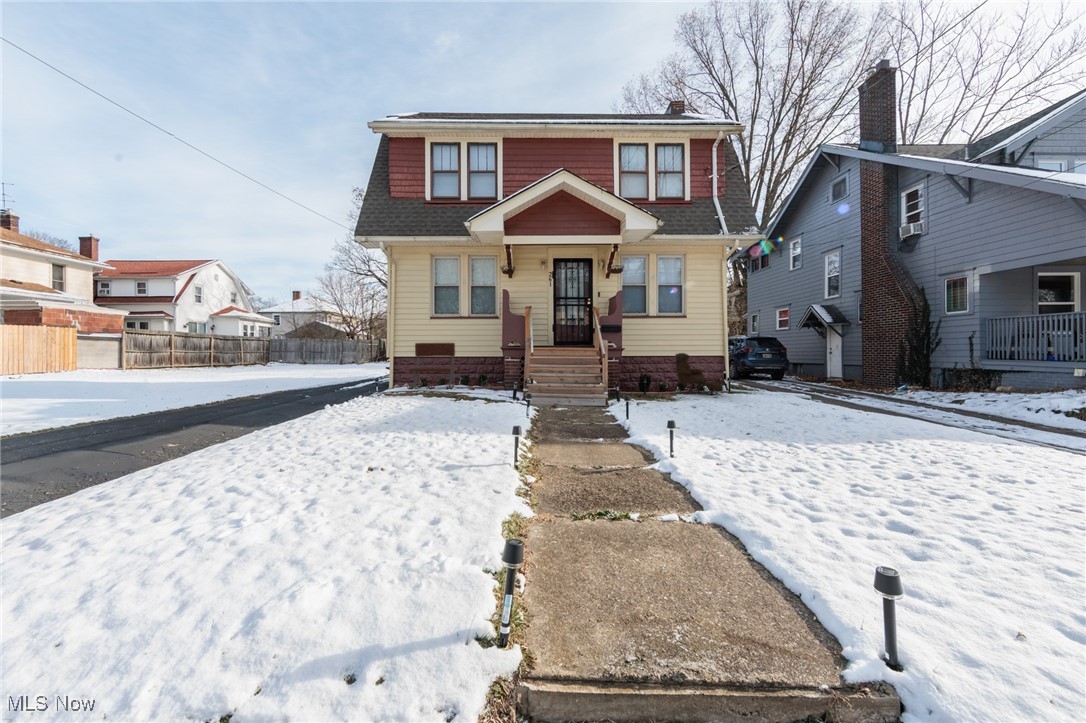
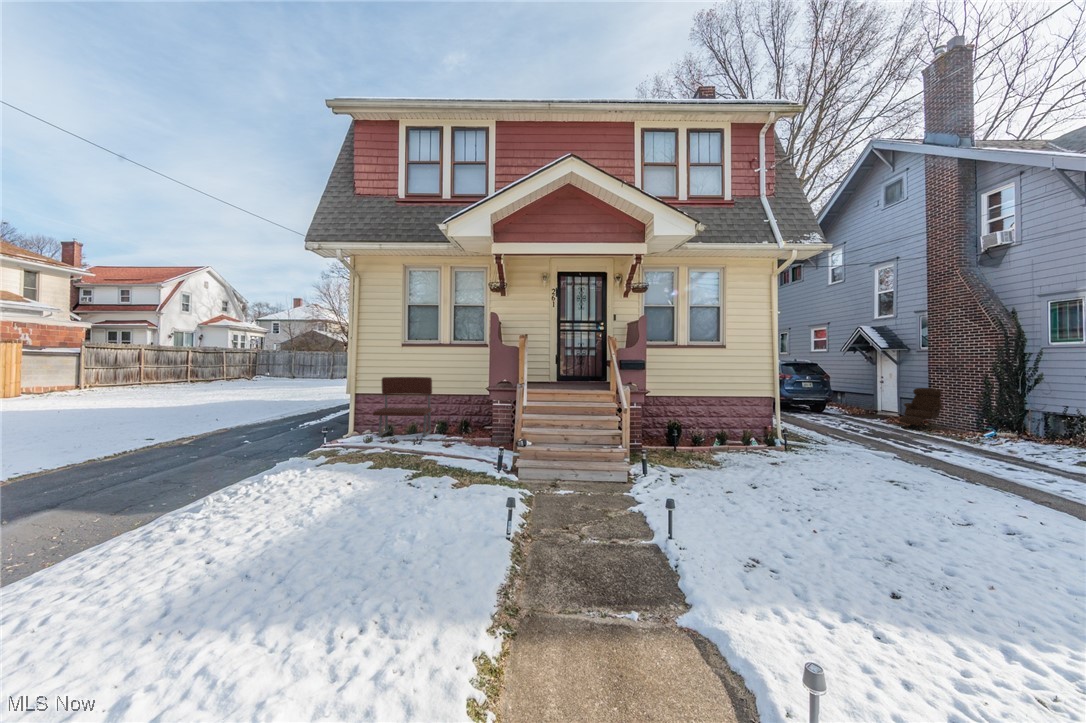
lounge chair: present [675,353,723,395] -> present [899,388,943,430]

